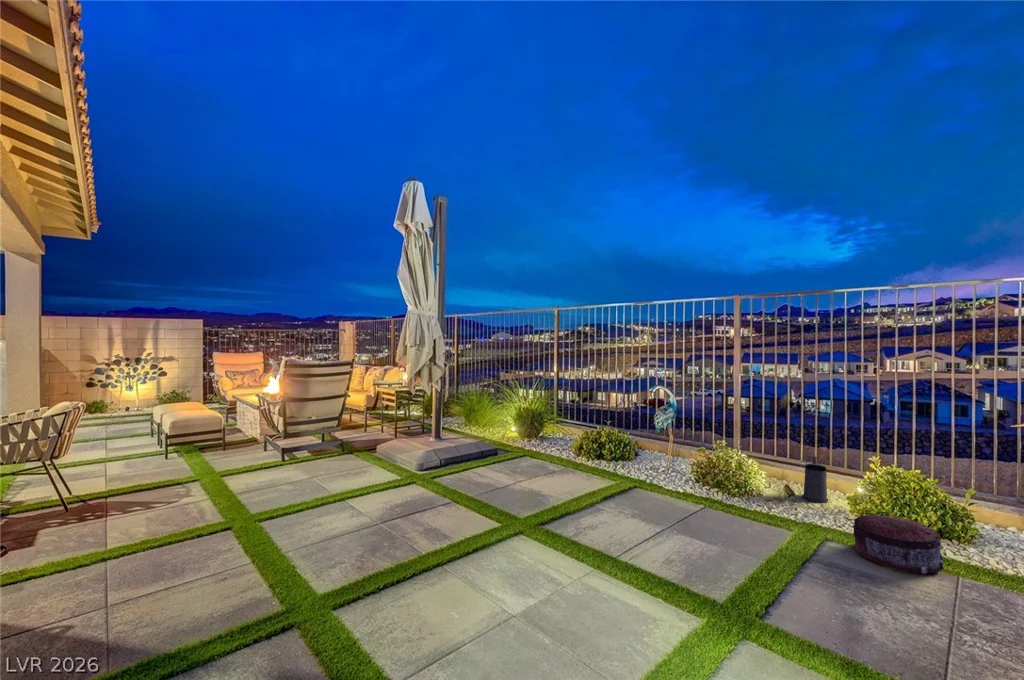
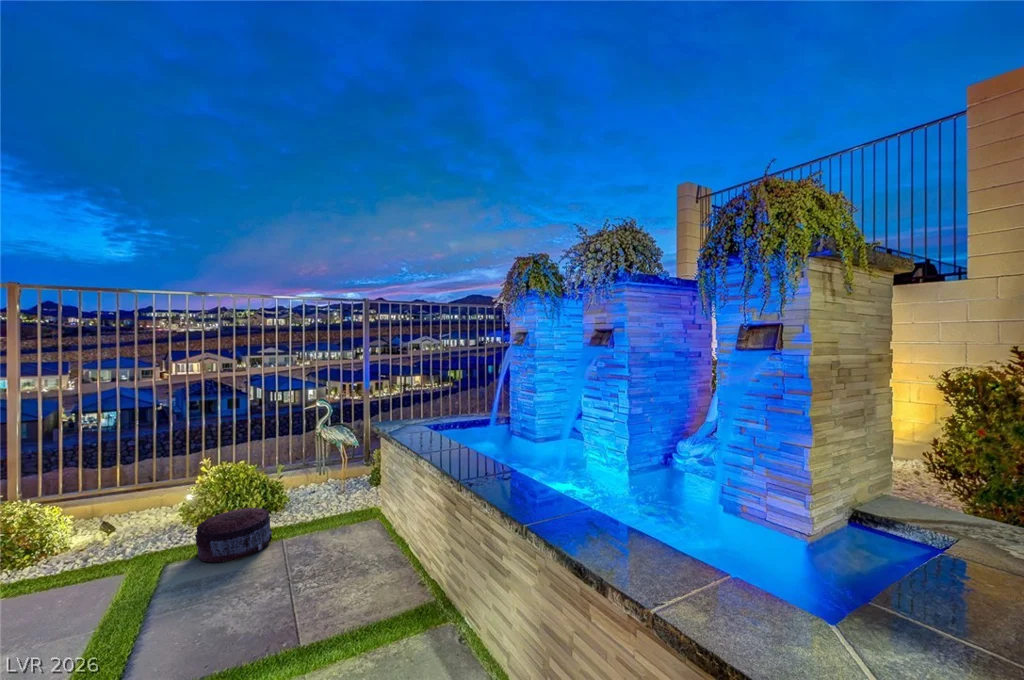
watering can: present [803,457,828,503] -> none [126,478,157,530]

